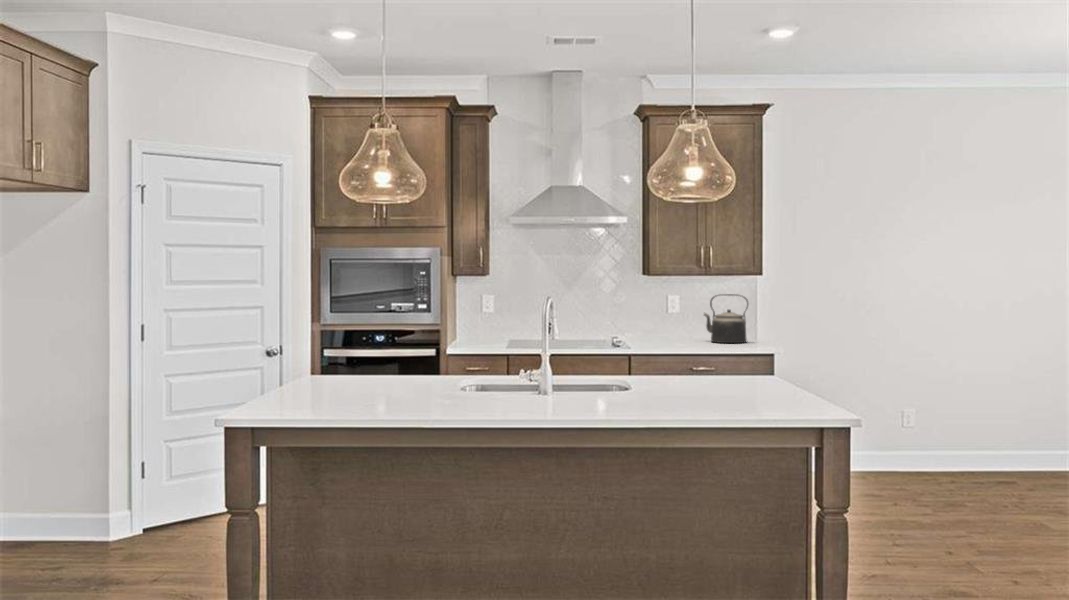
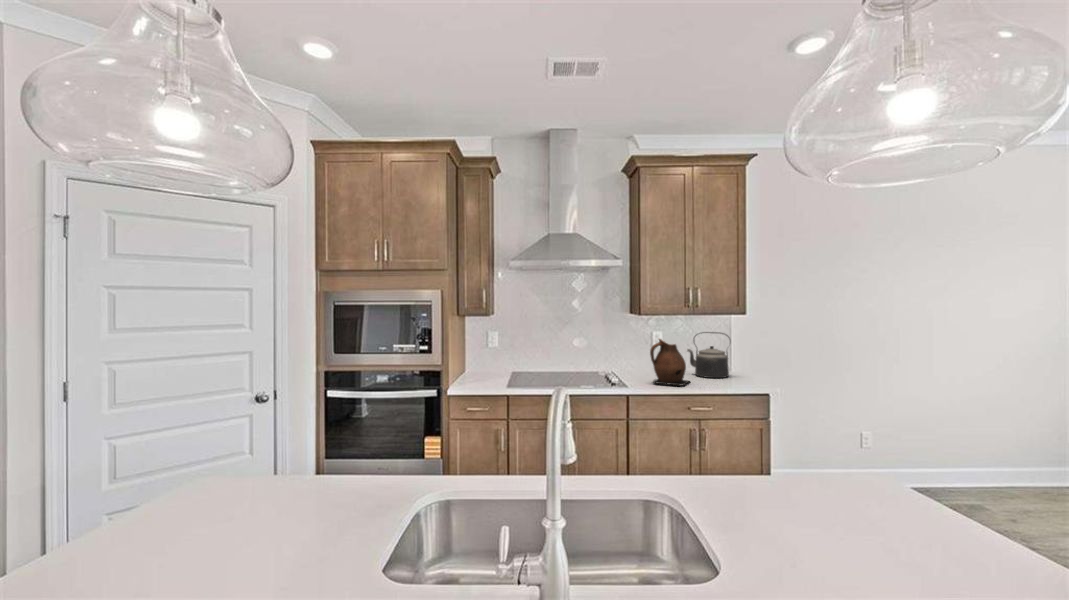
ceramic pitcher: none [657,299,700,348] -> present [650,339,690,386]

